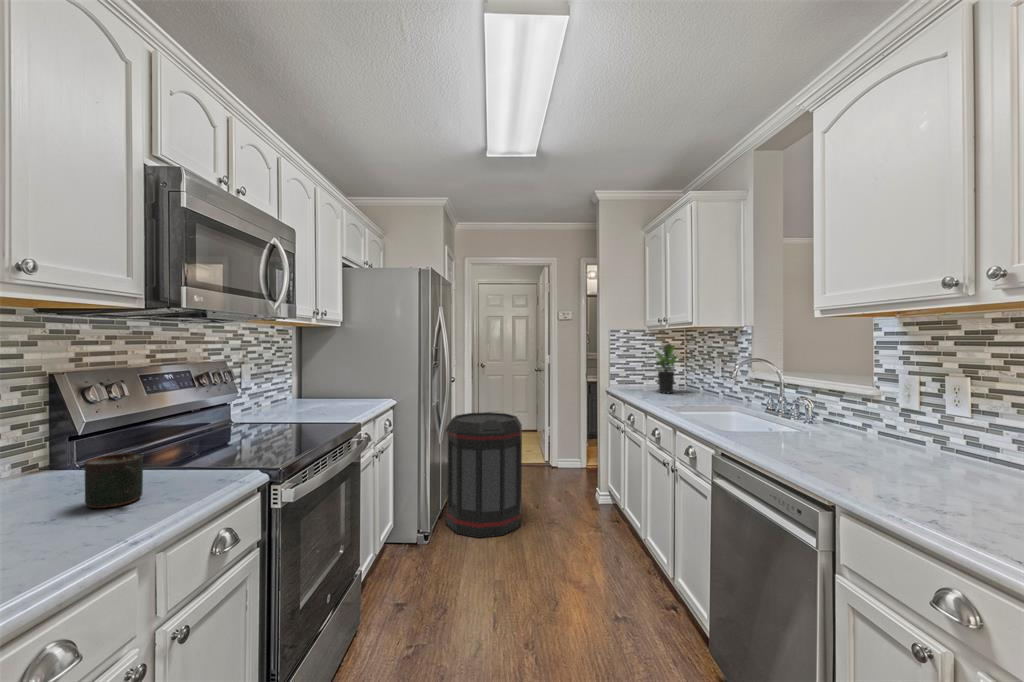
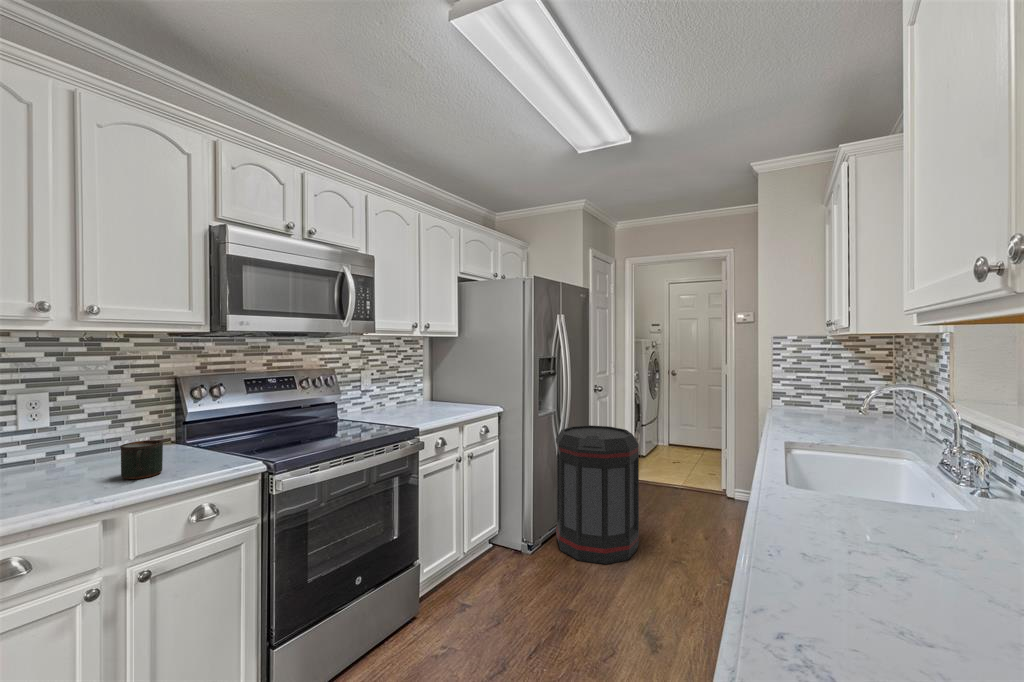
potted plant: present [653,344,683,393] -> none [797,355,877,424]

